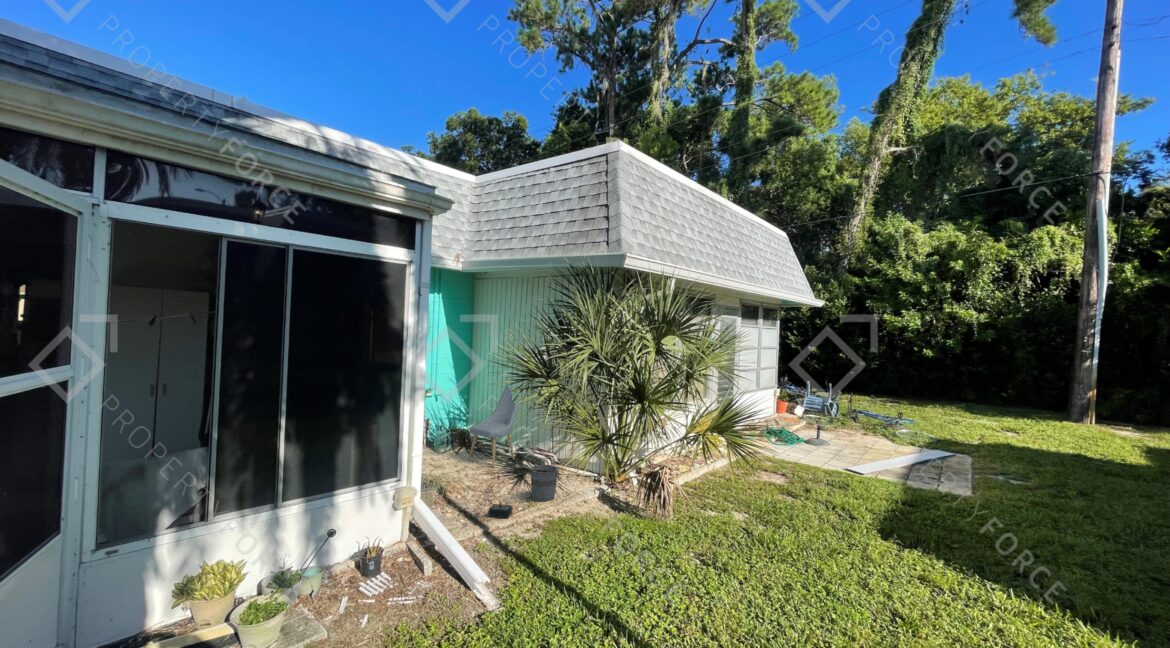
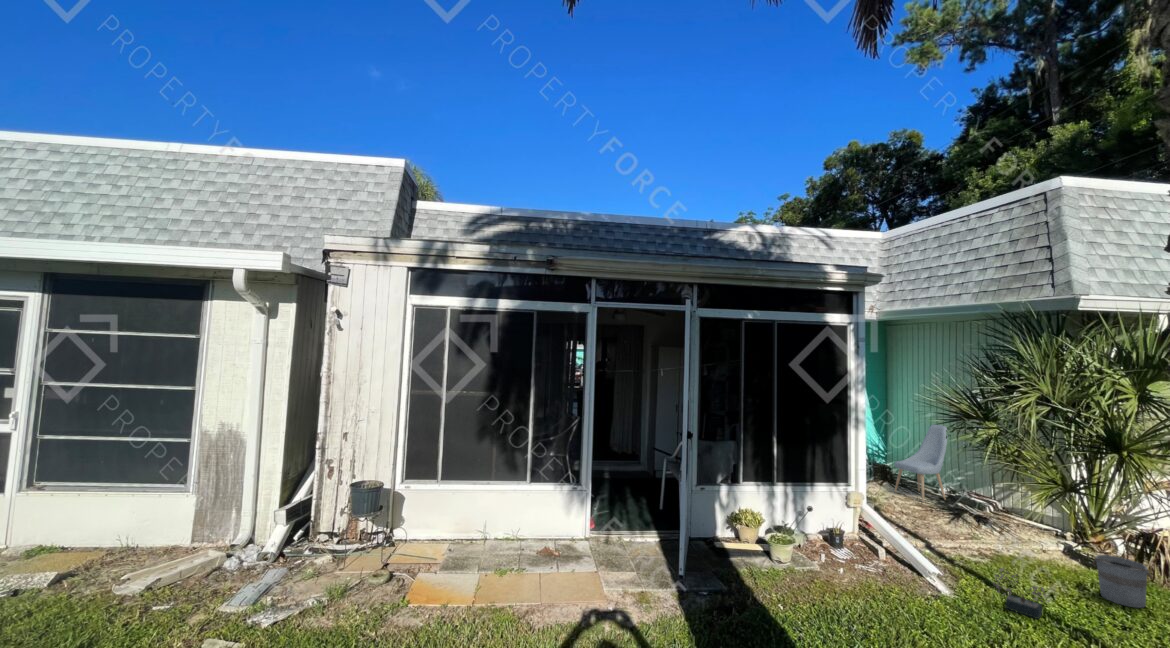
bucket: present [528,465,560,501] -> present [1092,555,1152,608]
decorative plant: present [483,485,515,518] -> present [995,568,1049,619]

